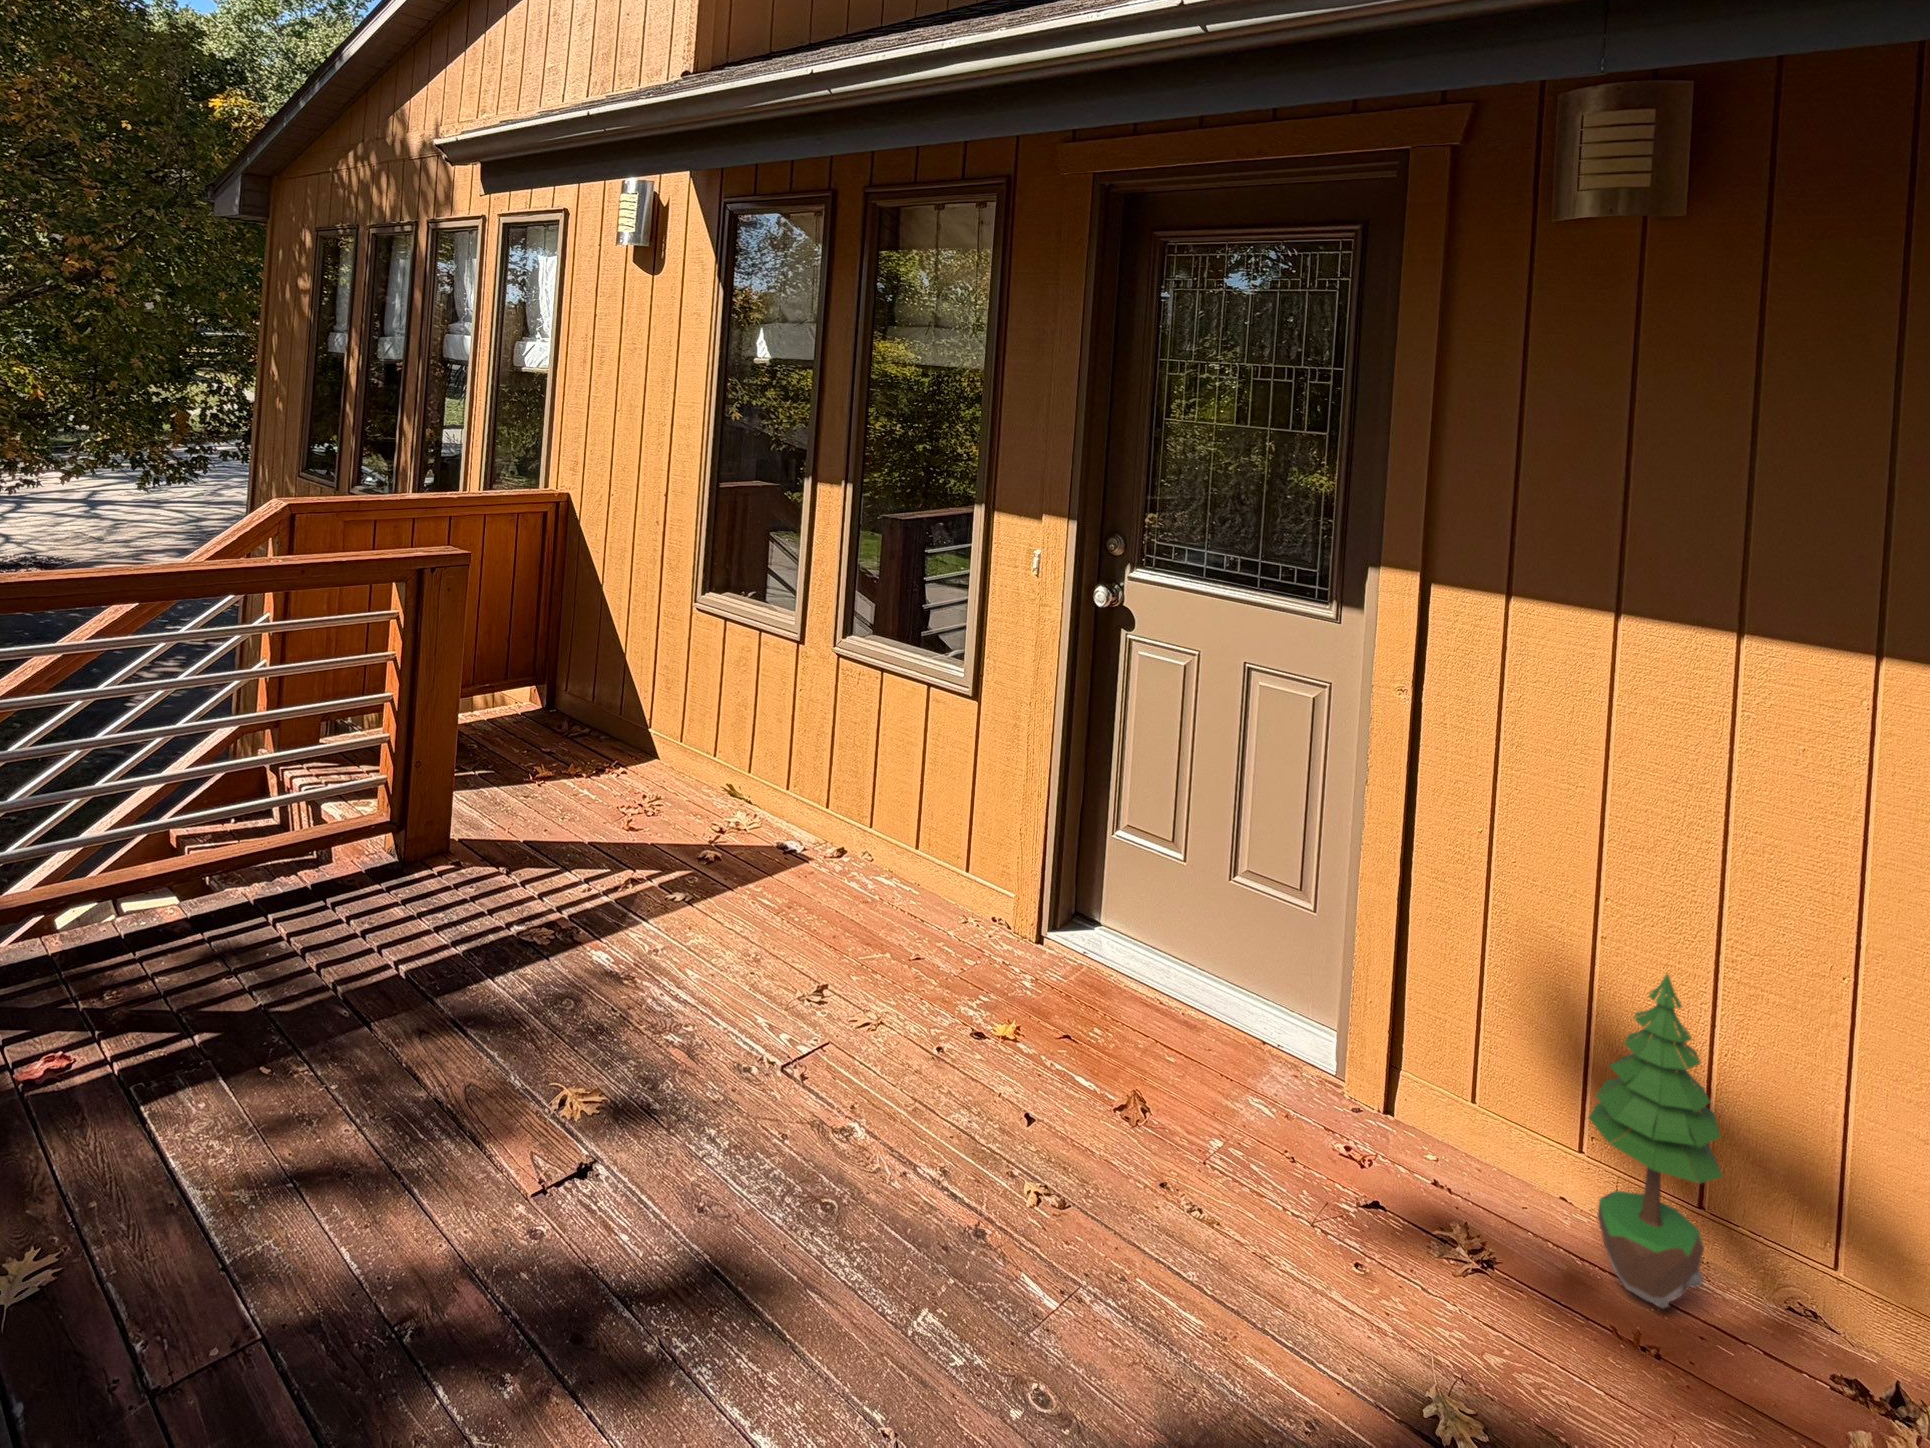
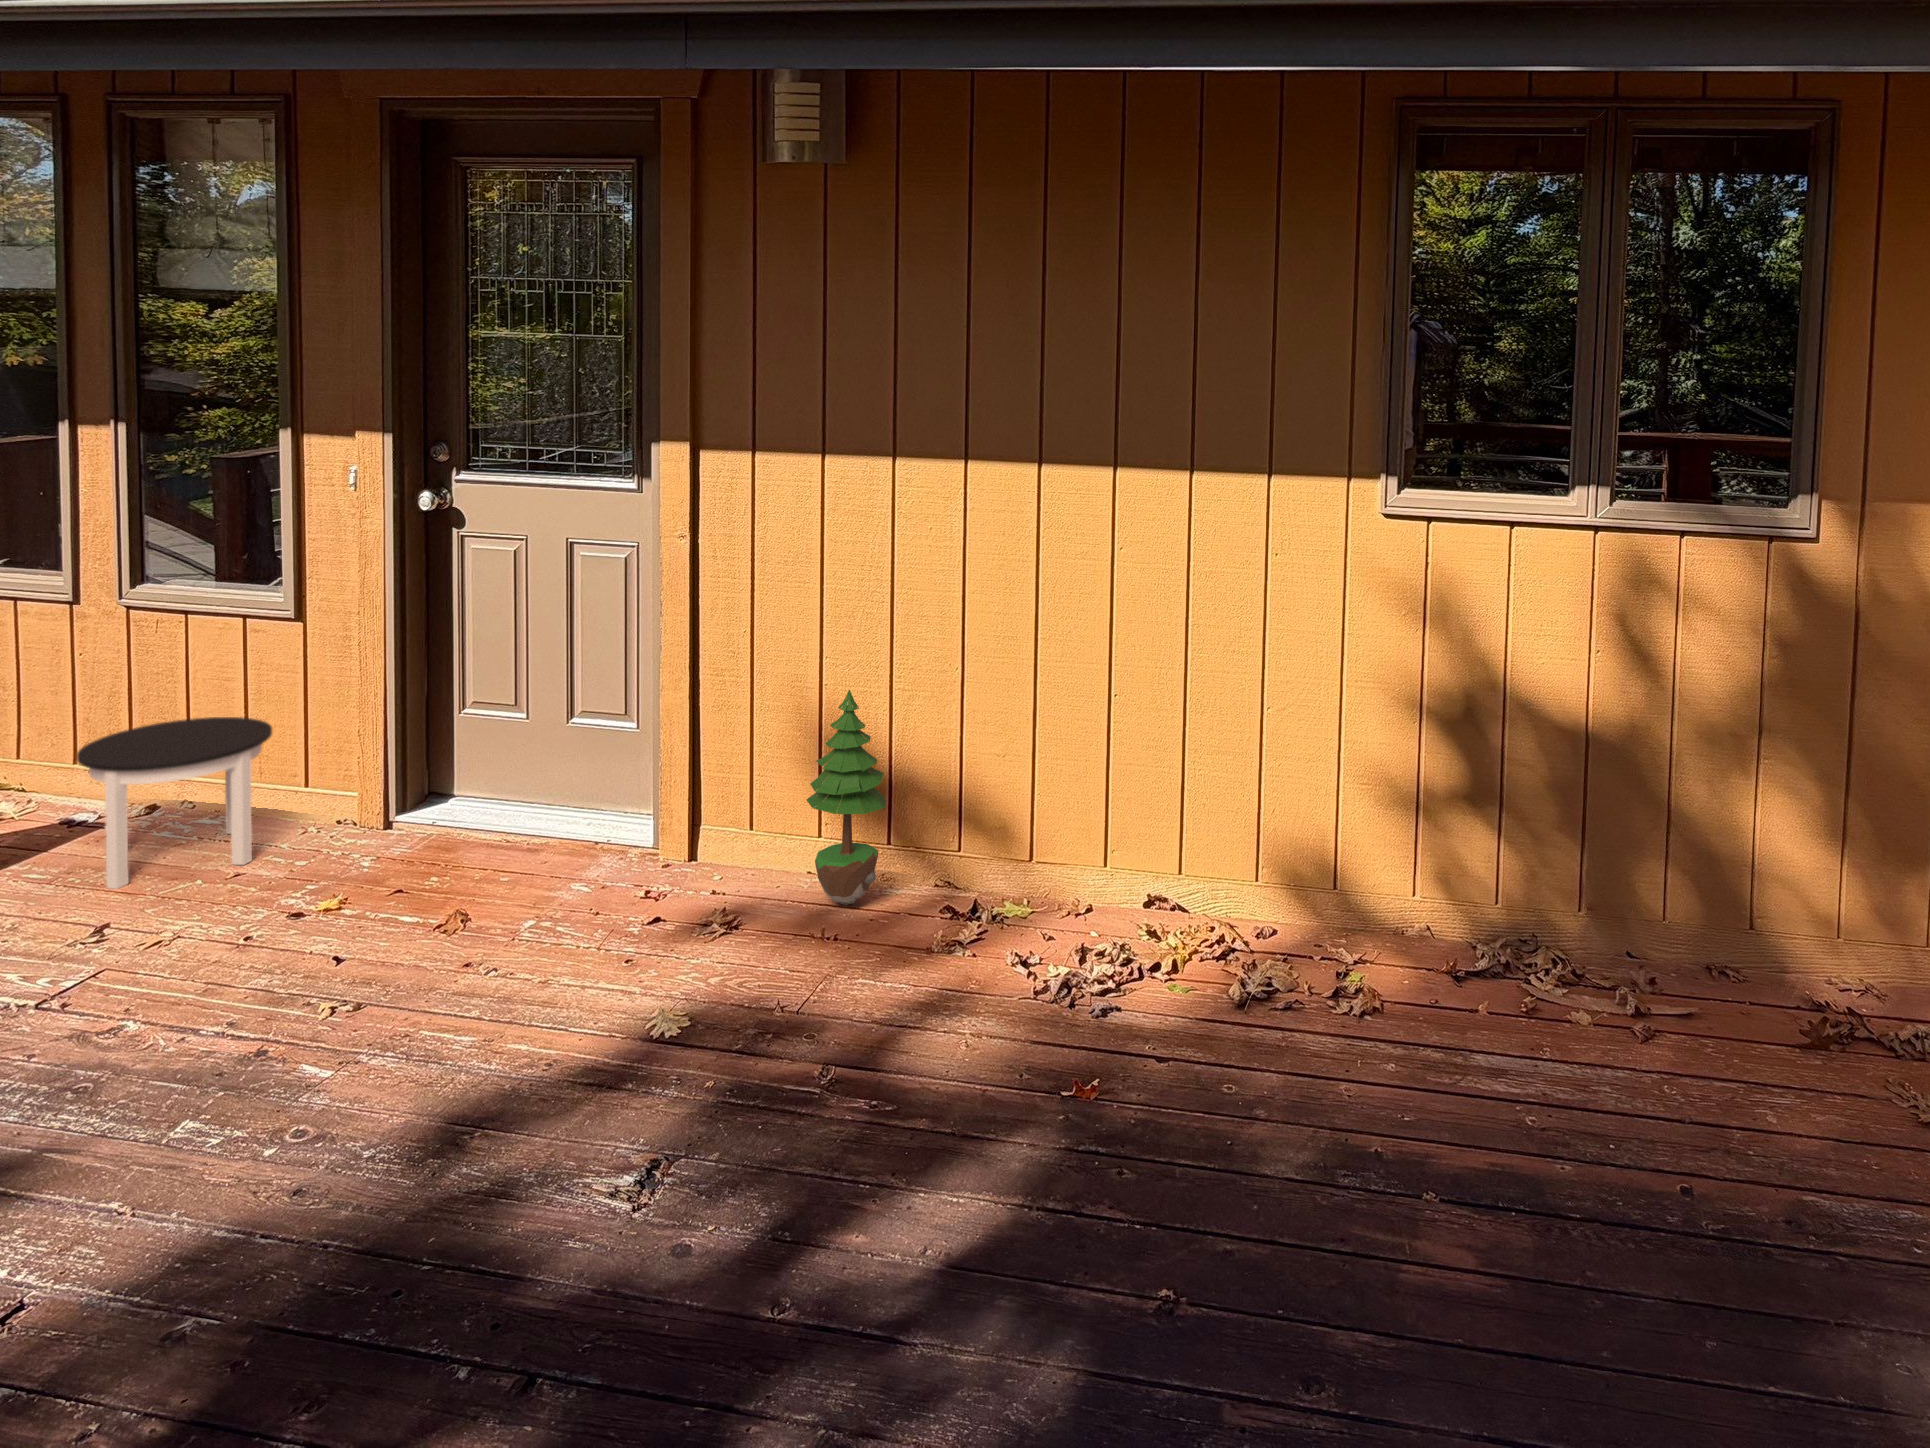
round table: none [788,778,944,954] -> present [77,717,272,889]

